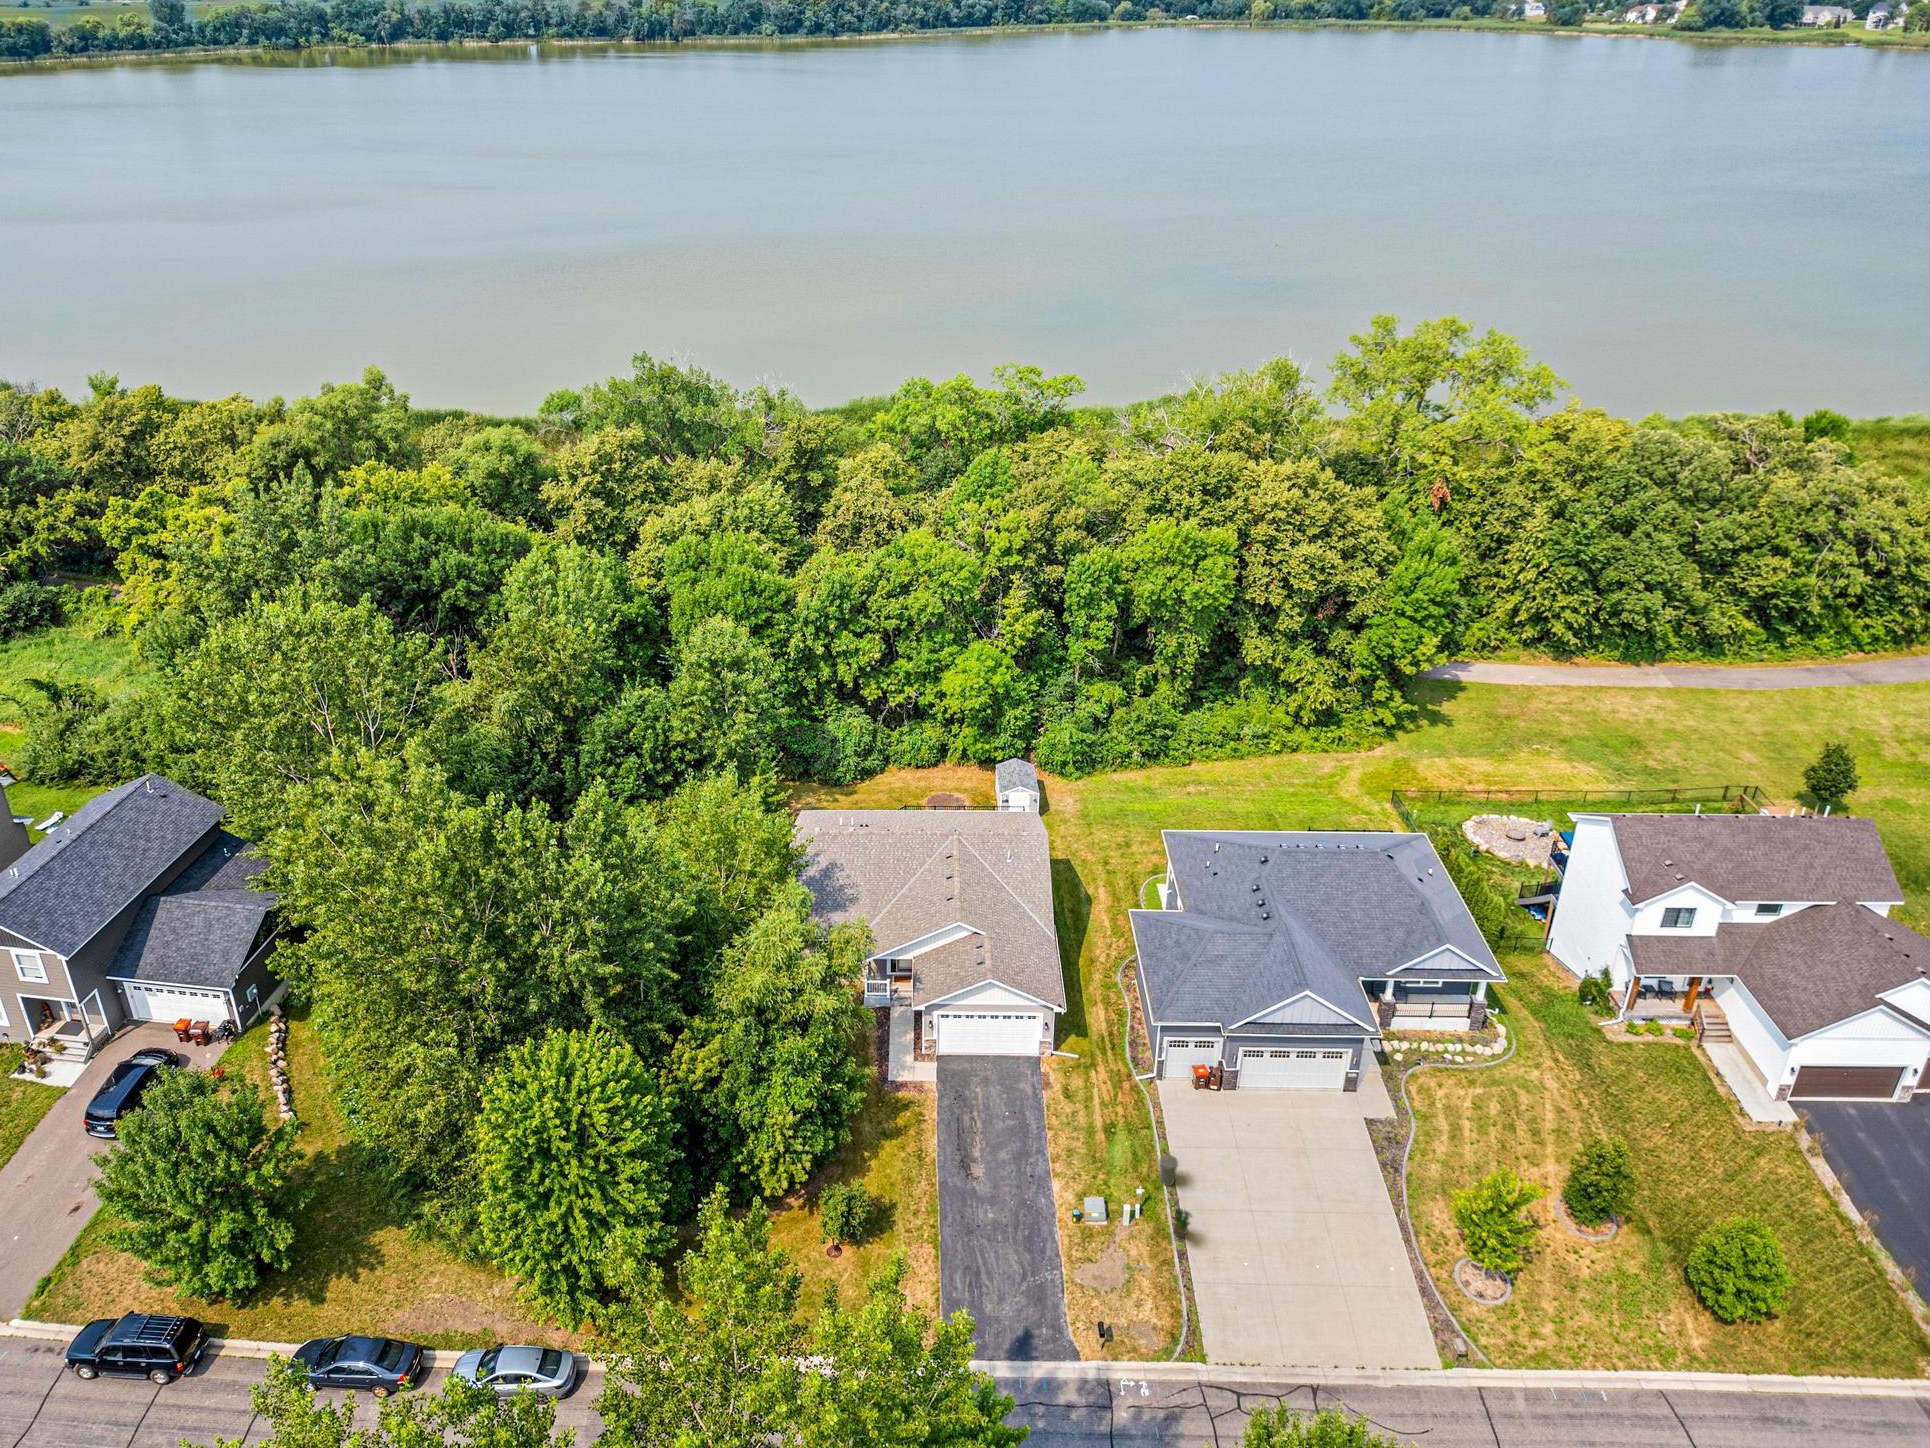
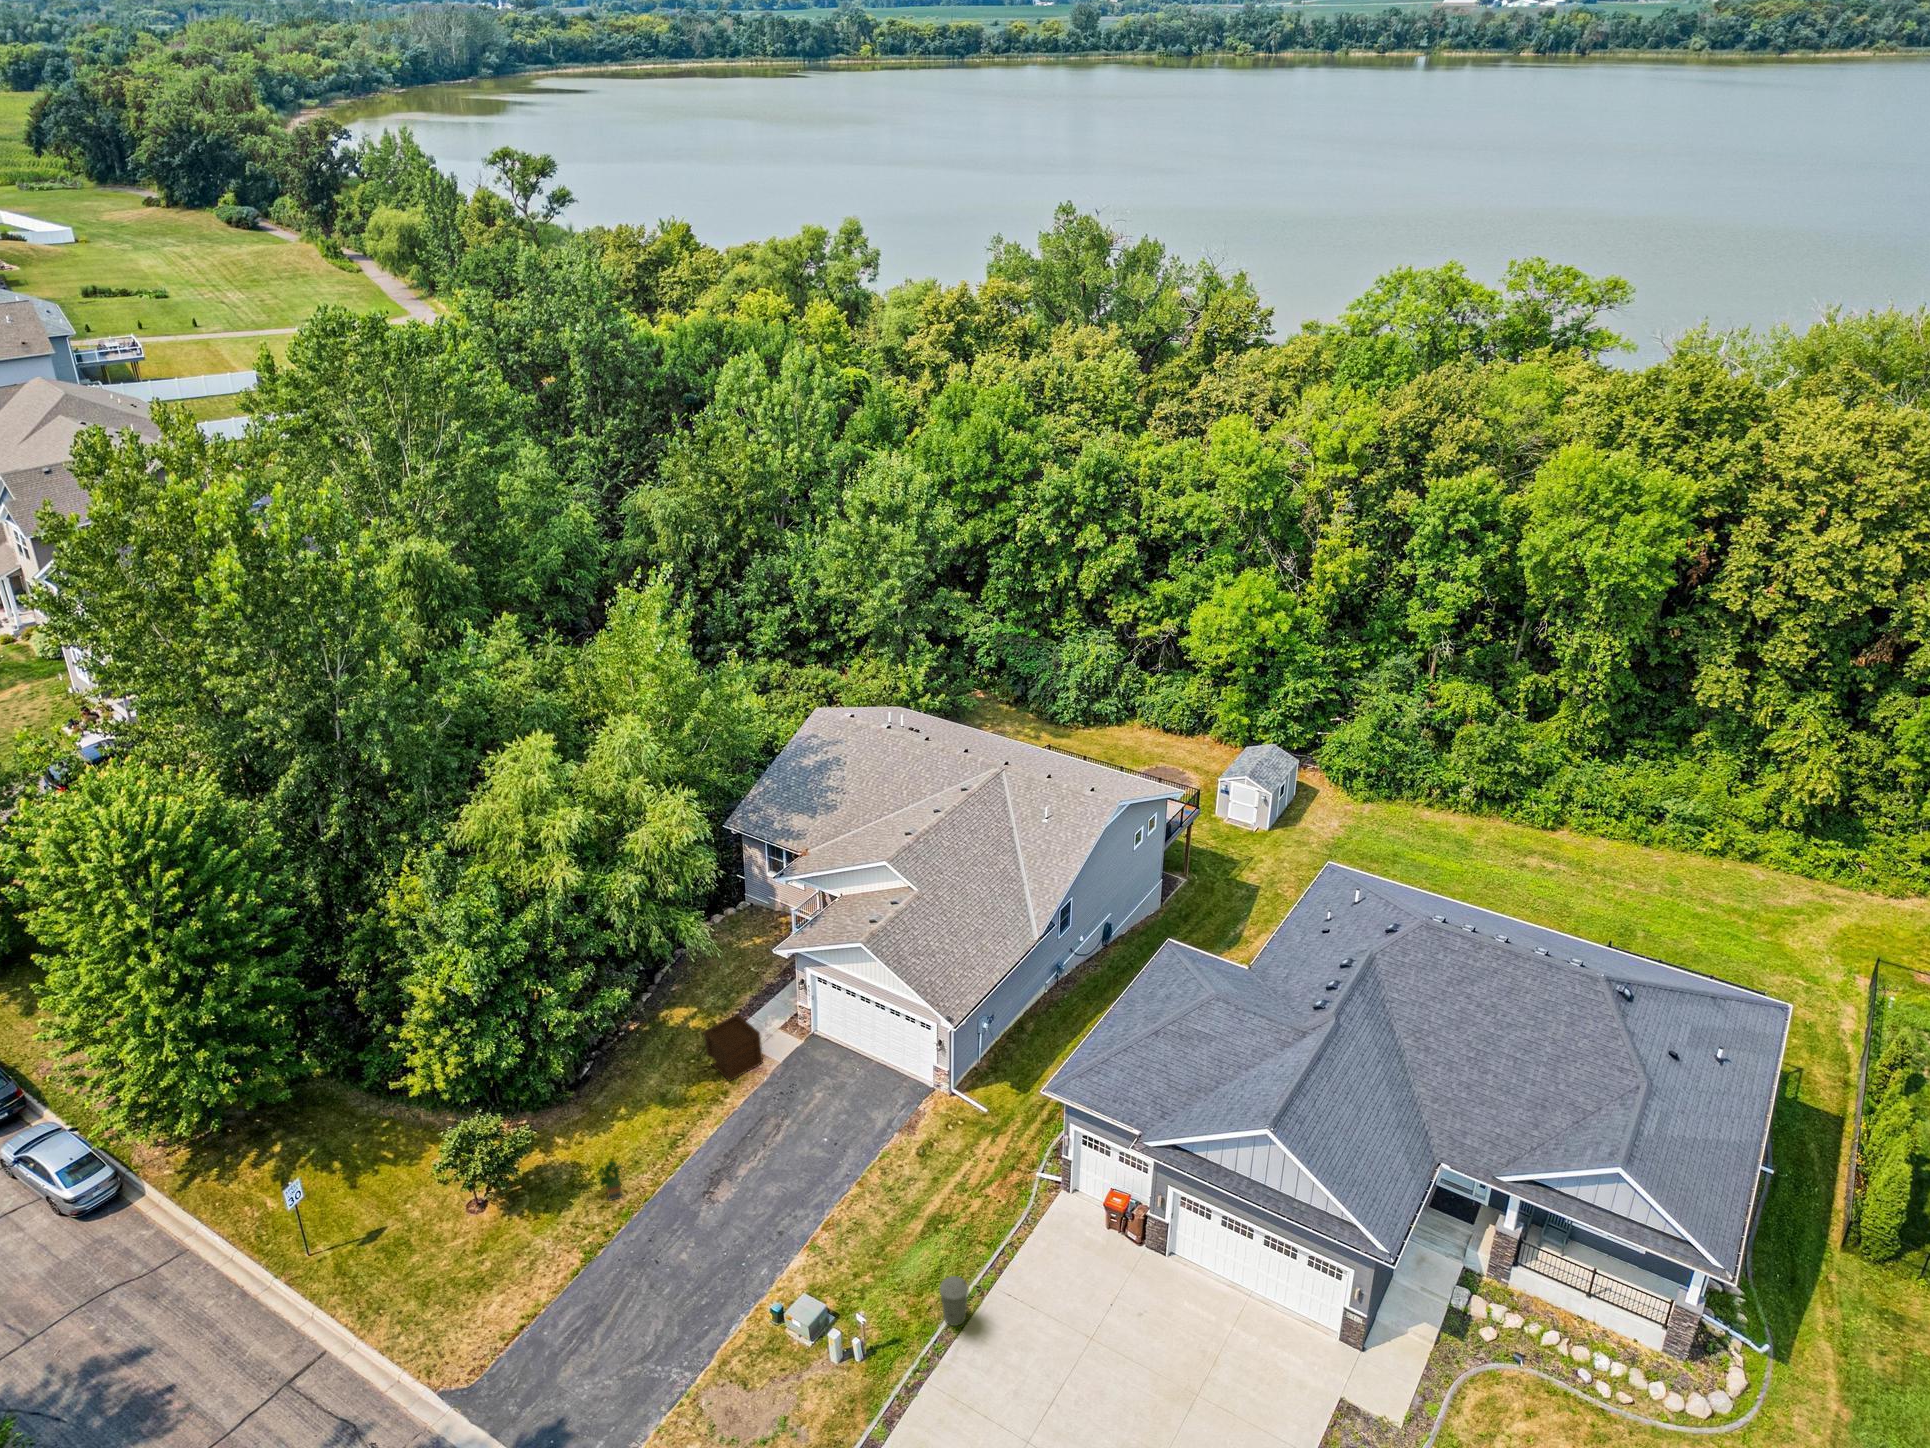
wooden crate: none [867,1069,905,1118] -> present [704,1014,763,1081]
potted tree: present [1174,1209,1191,1238] -> present [598,1161,622,1201]

